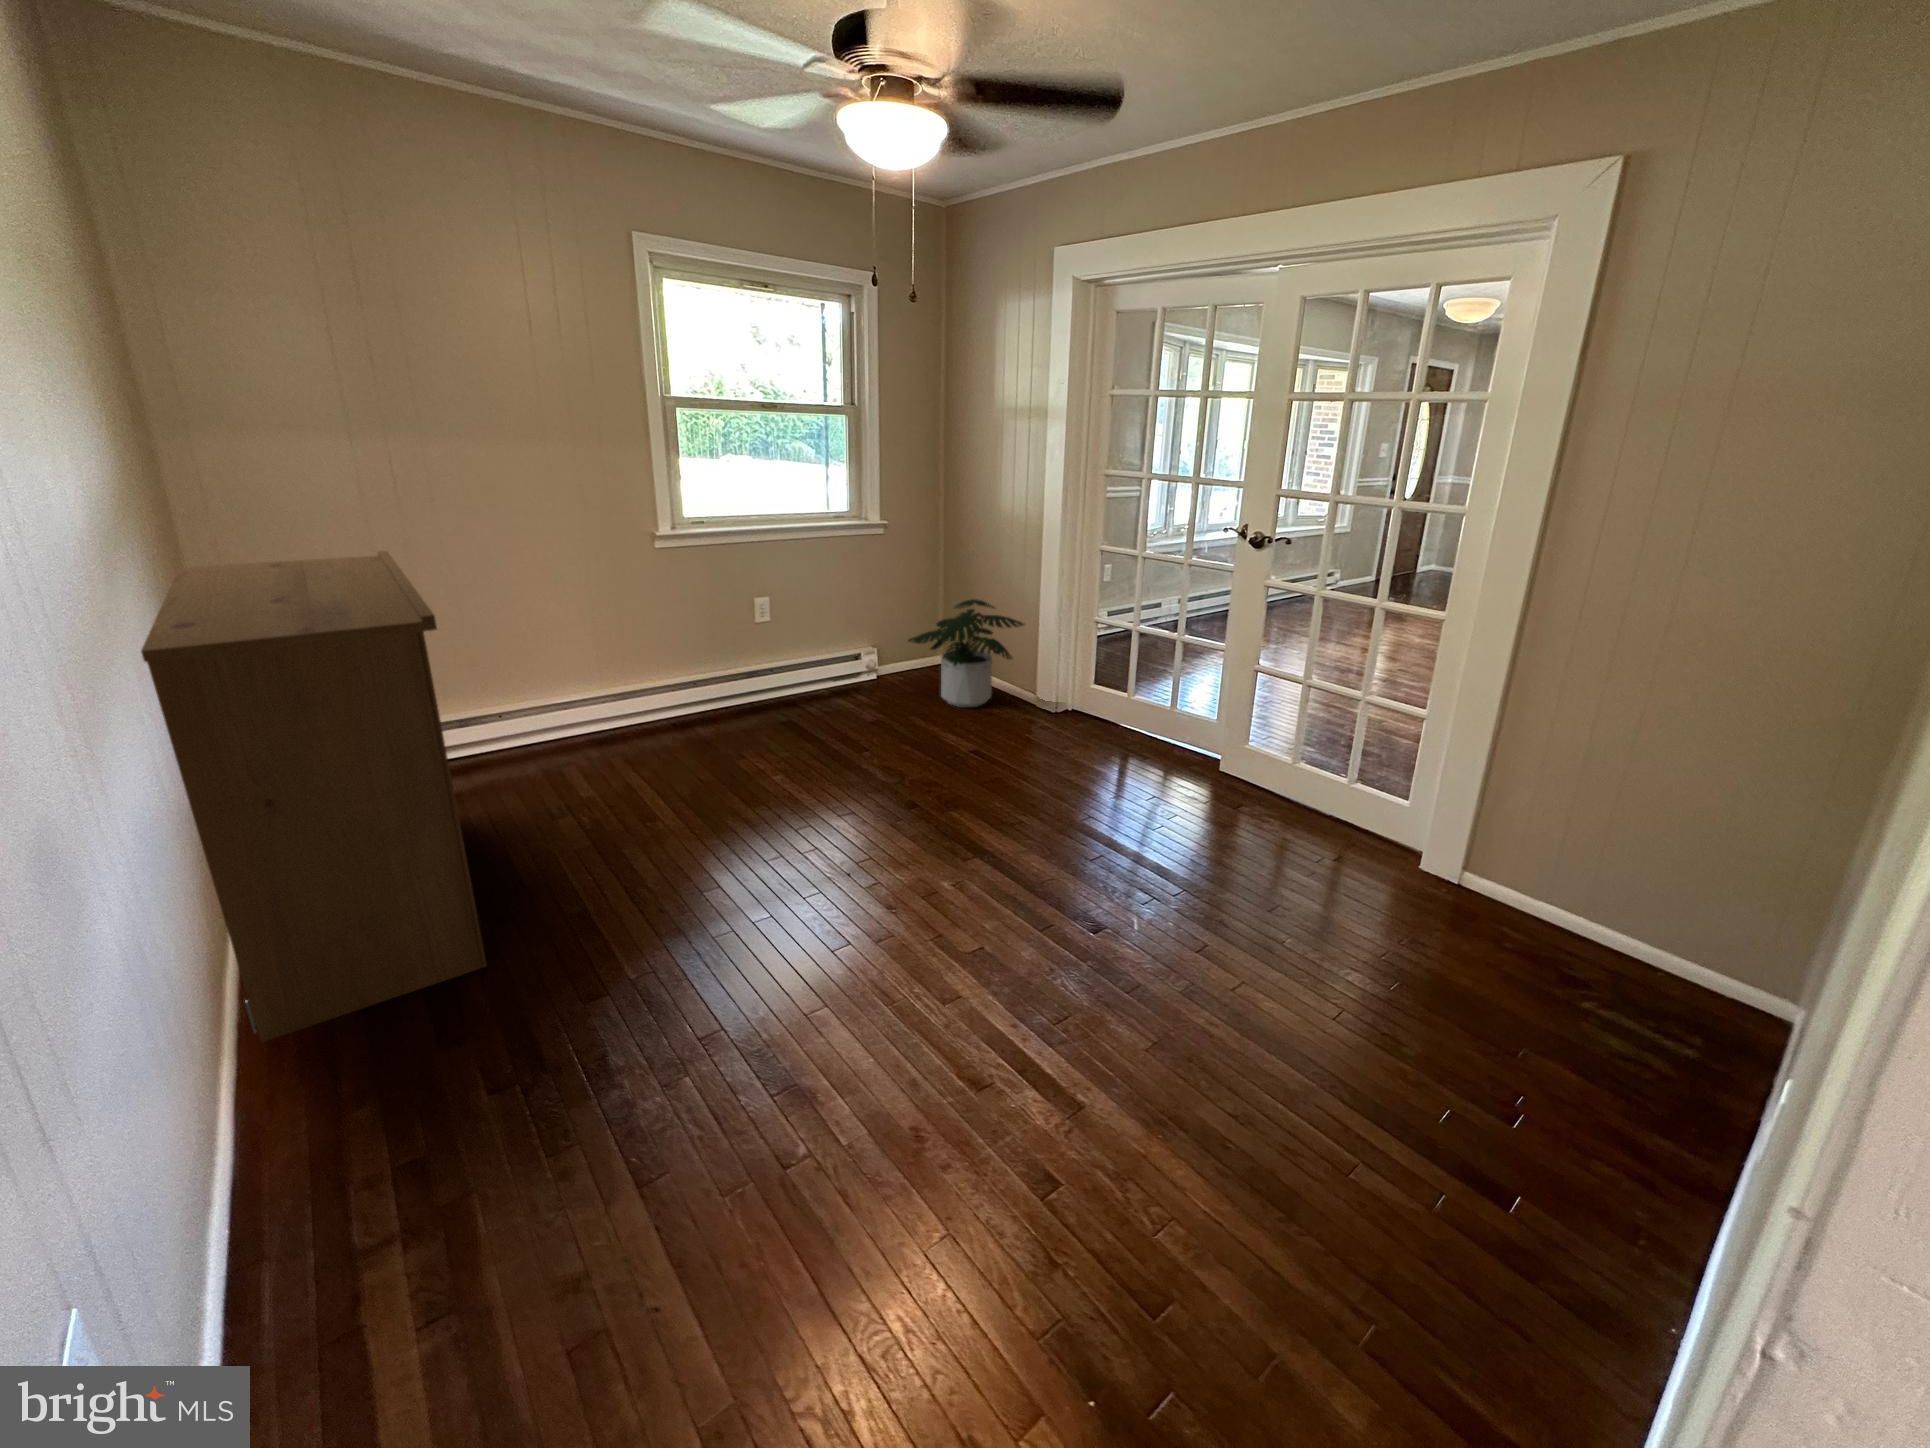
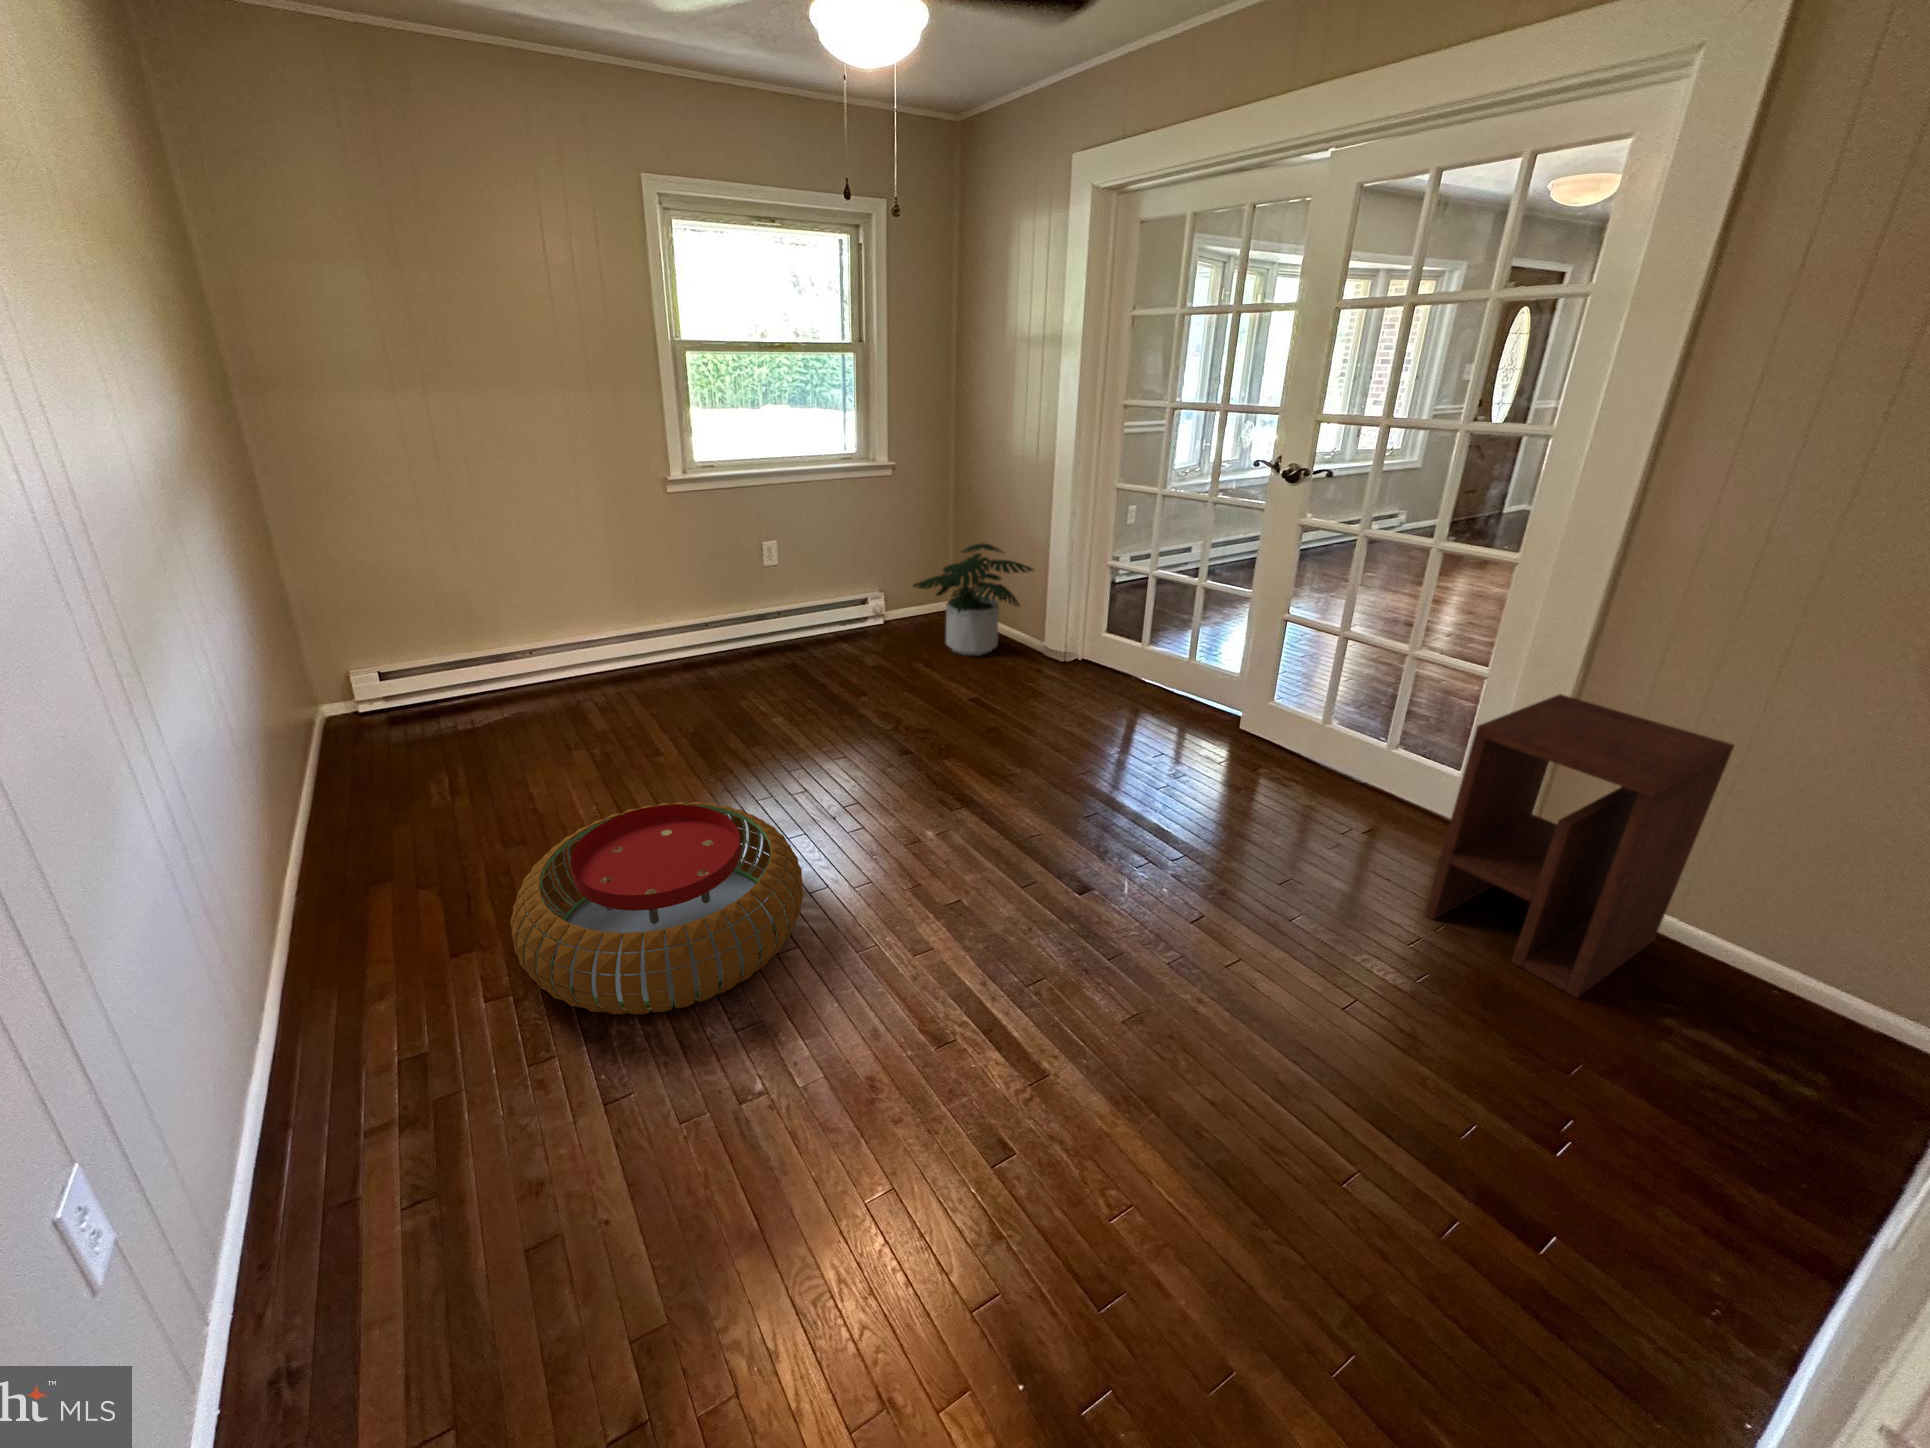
bookshelf: present [141,551,486,1042] -> none [192,496,497,937]
side table: none [1389,731,1614,990] -> present [1425,694,1734,997]
pouf: none [516,866,830,1093] -> present [510,802,803,1014]

